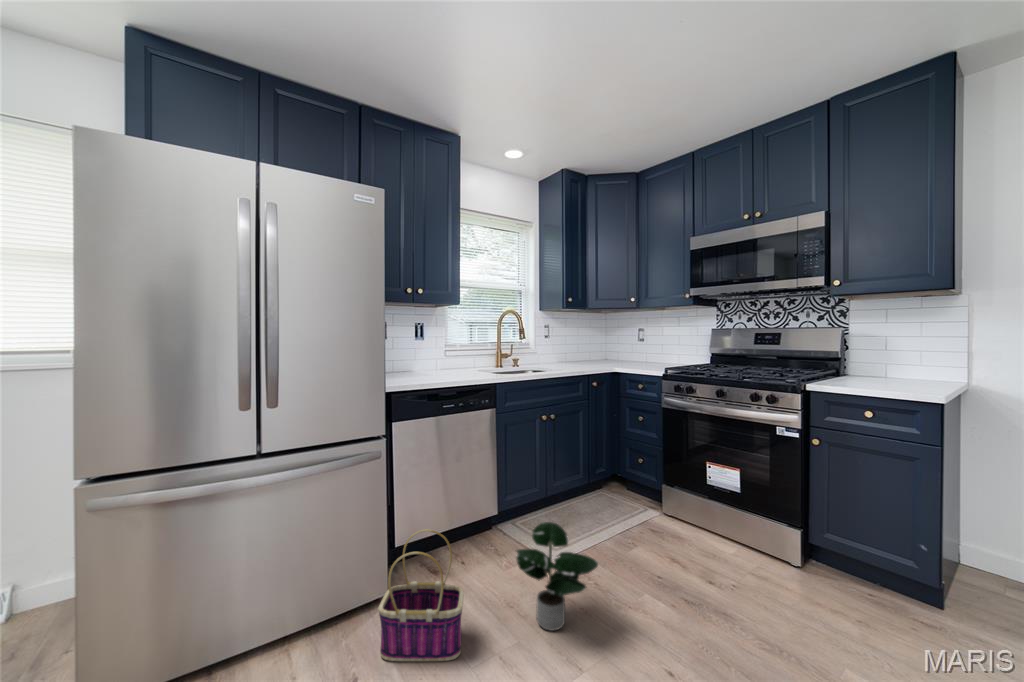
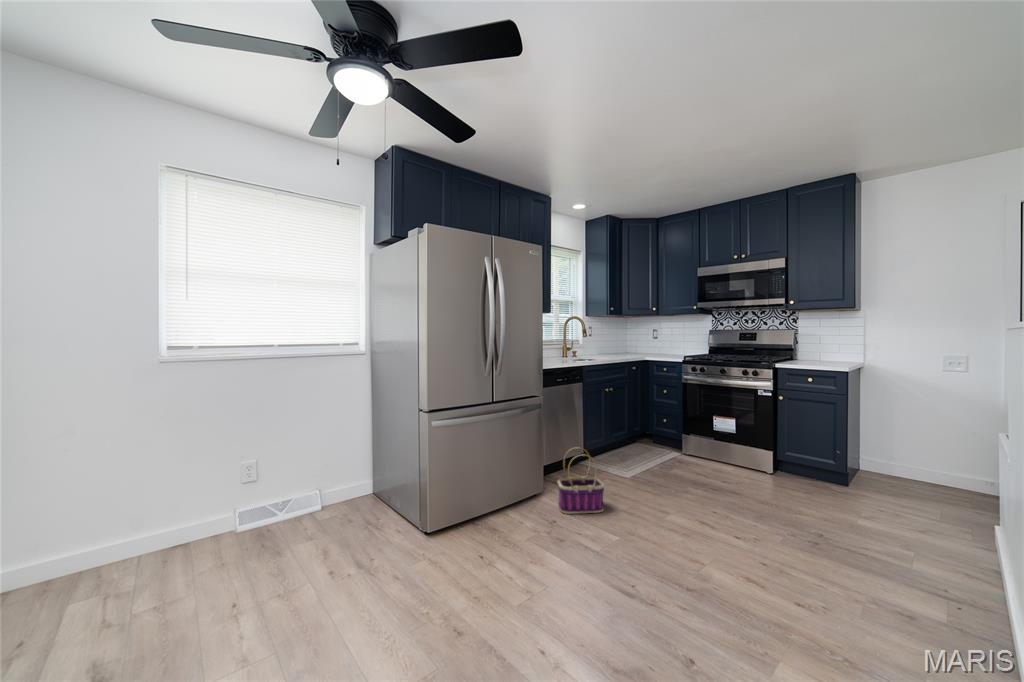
potted plant: present [517,522,598,631] -> none [621,446,671,501]

